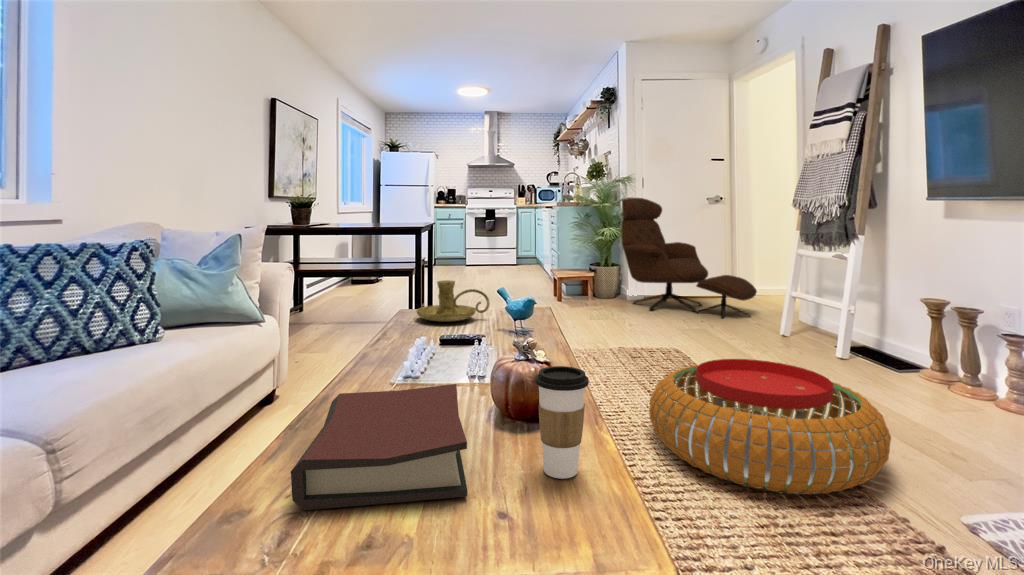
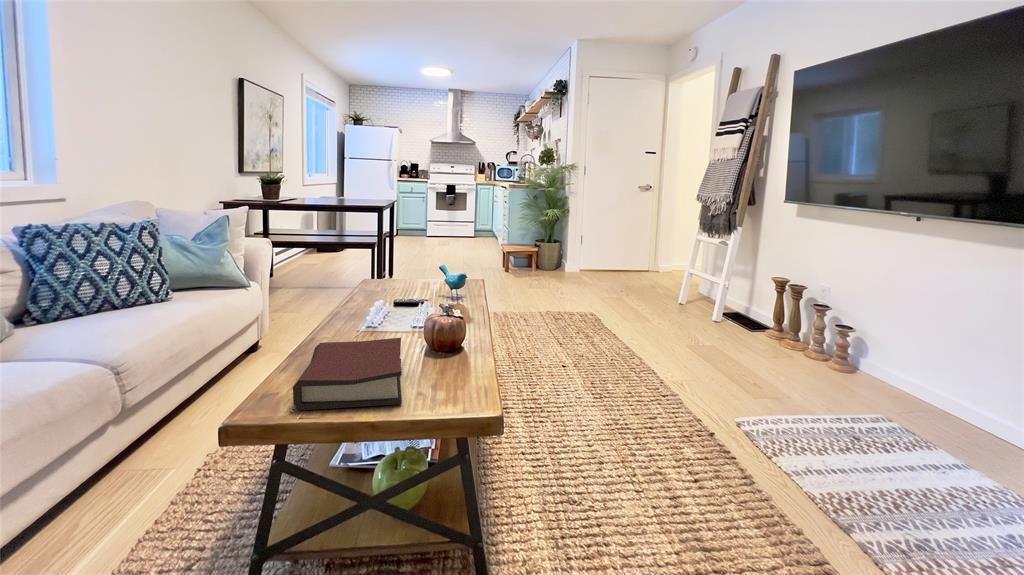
lounge chair: present [622,198,757,318] -> none [562,183,670,289]
candle holder: present [417,280,490,322] -> none [378,257,438,290]
pouf: present [649,359,891,494] -> none [555,324,717,419]
coffee cup: present [535,366,589,479] -> none [448,327,481,396]

